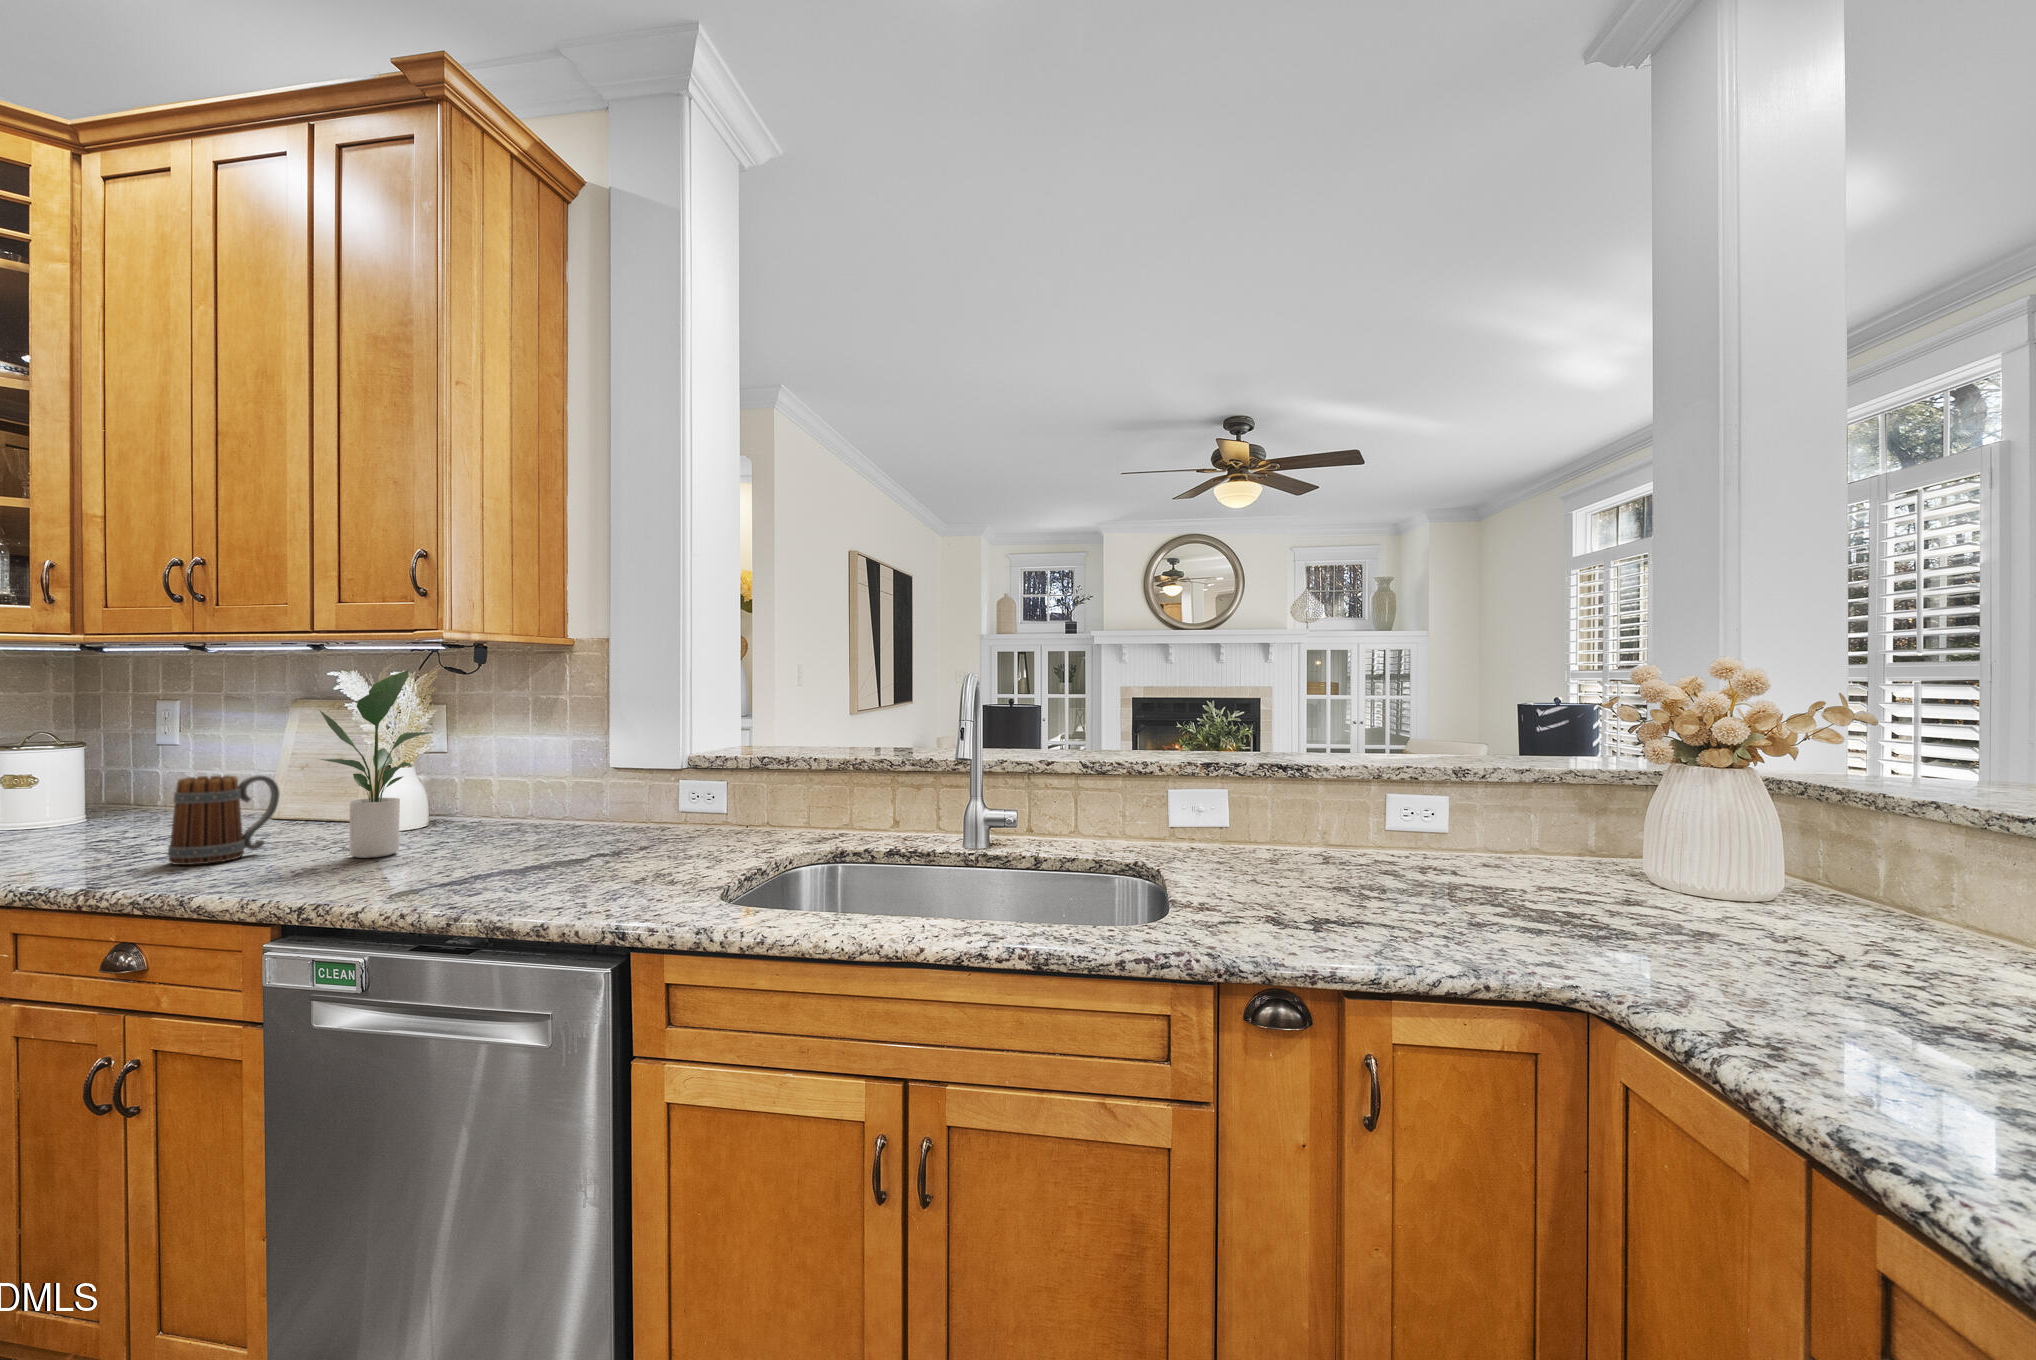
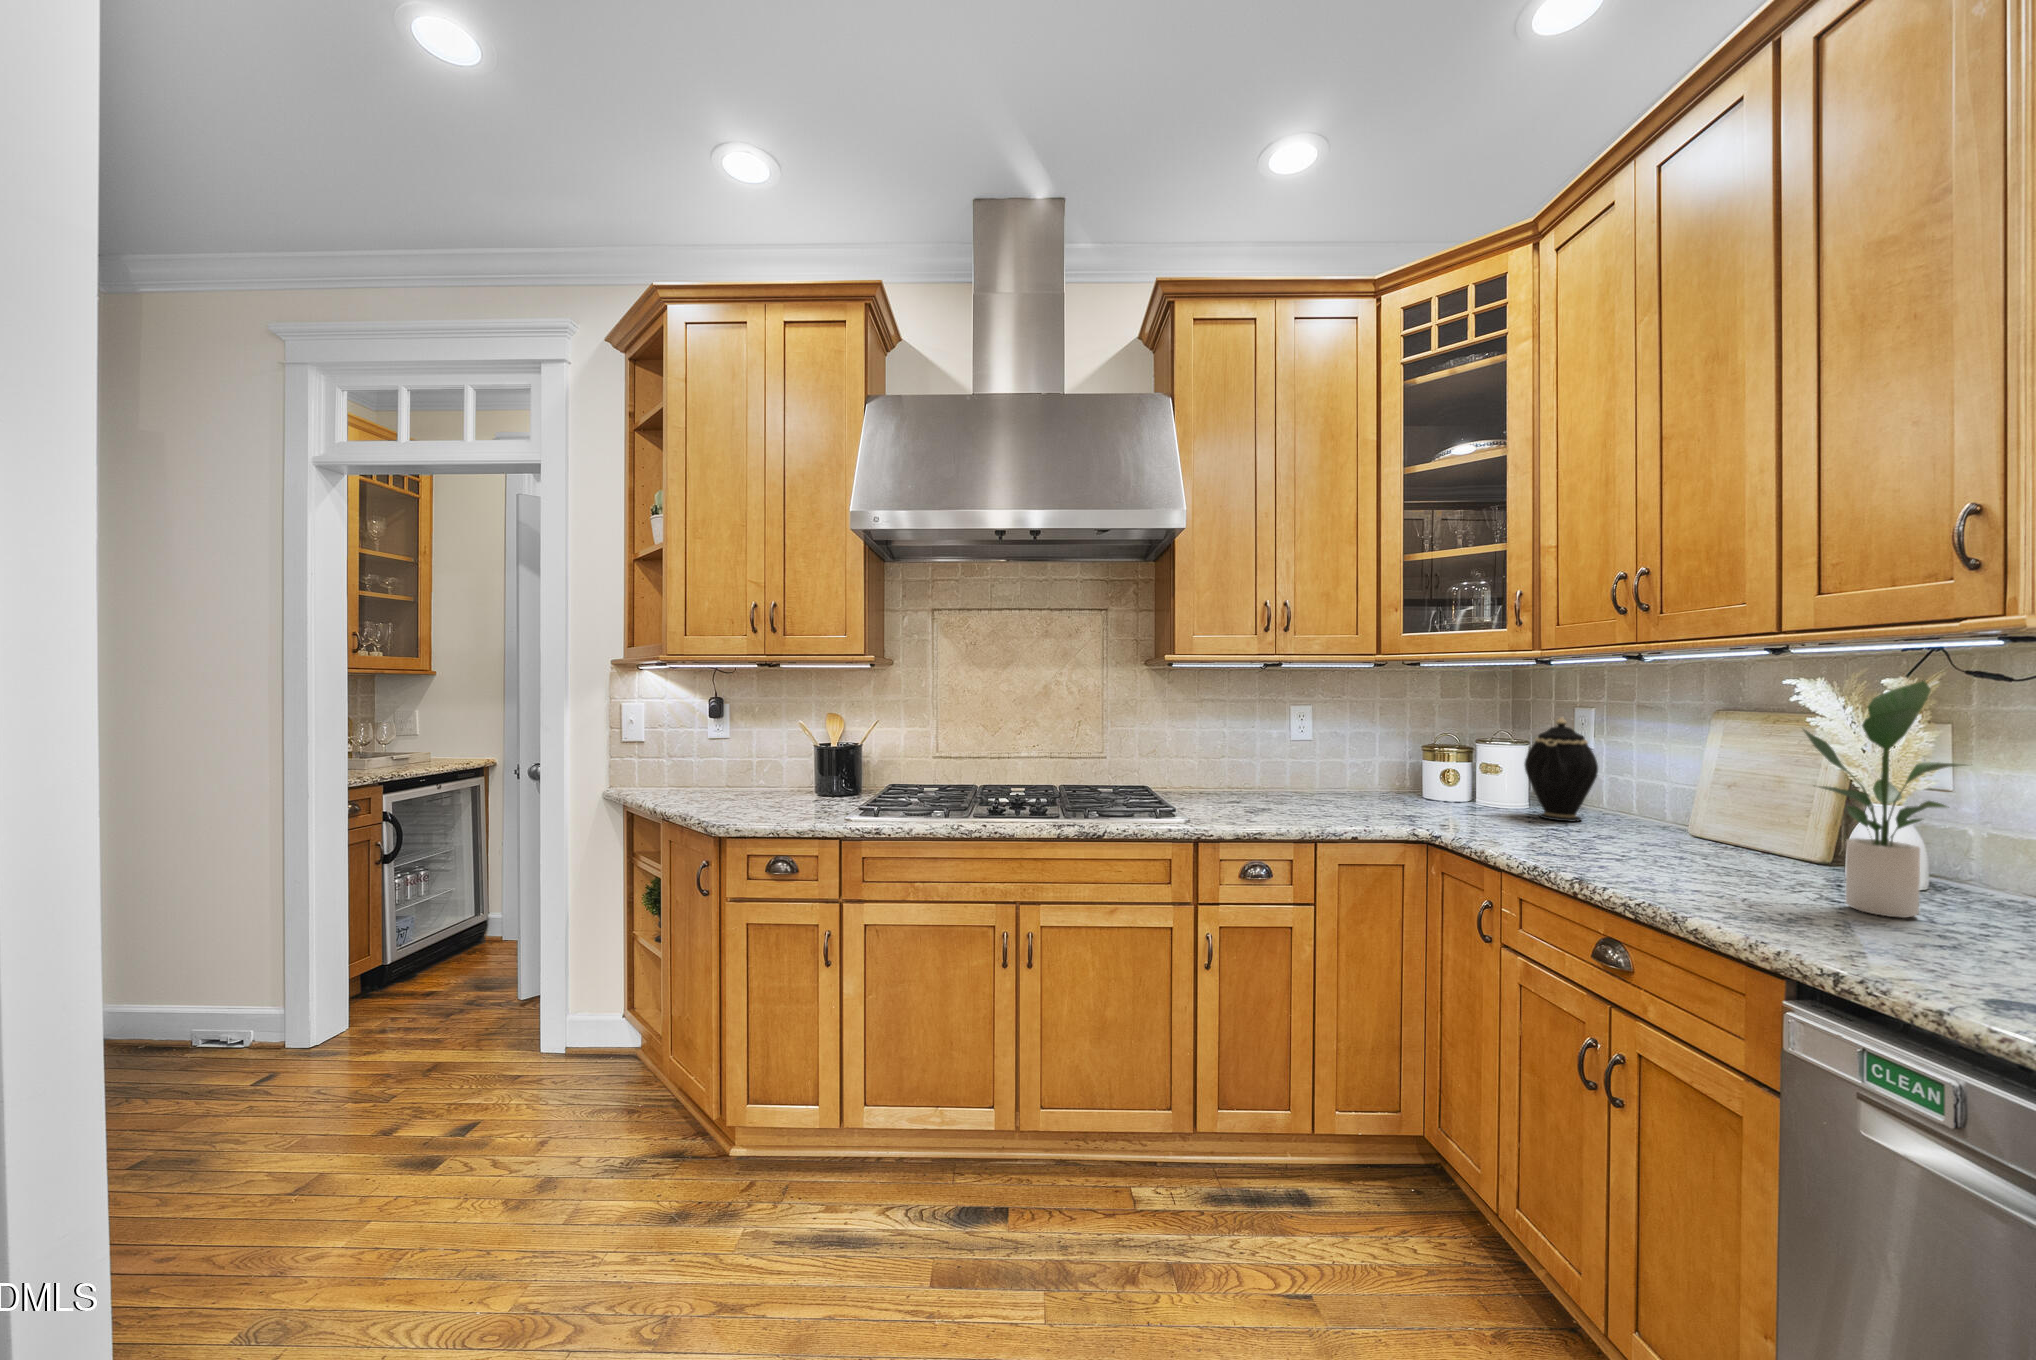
teapot: none [70,715,169,833] -> present [1525,718,1598,822]
mug: present [168,775,280,865] -> none [1630,785,1740,877]

